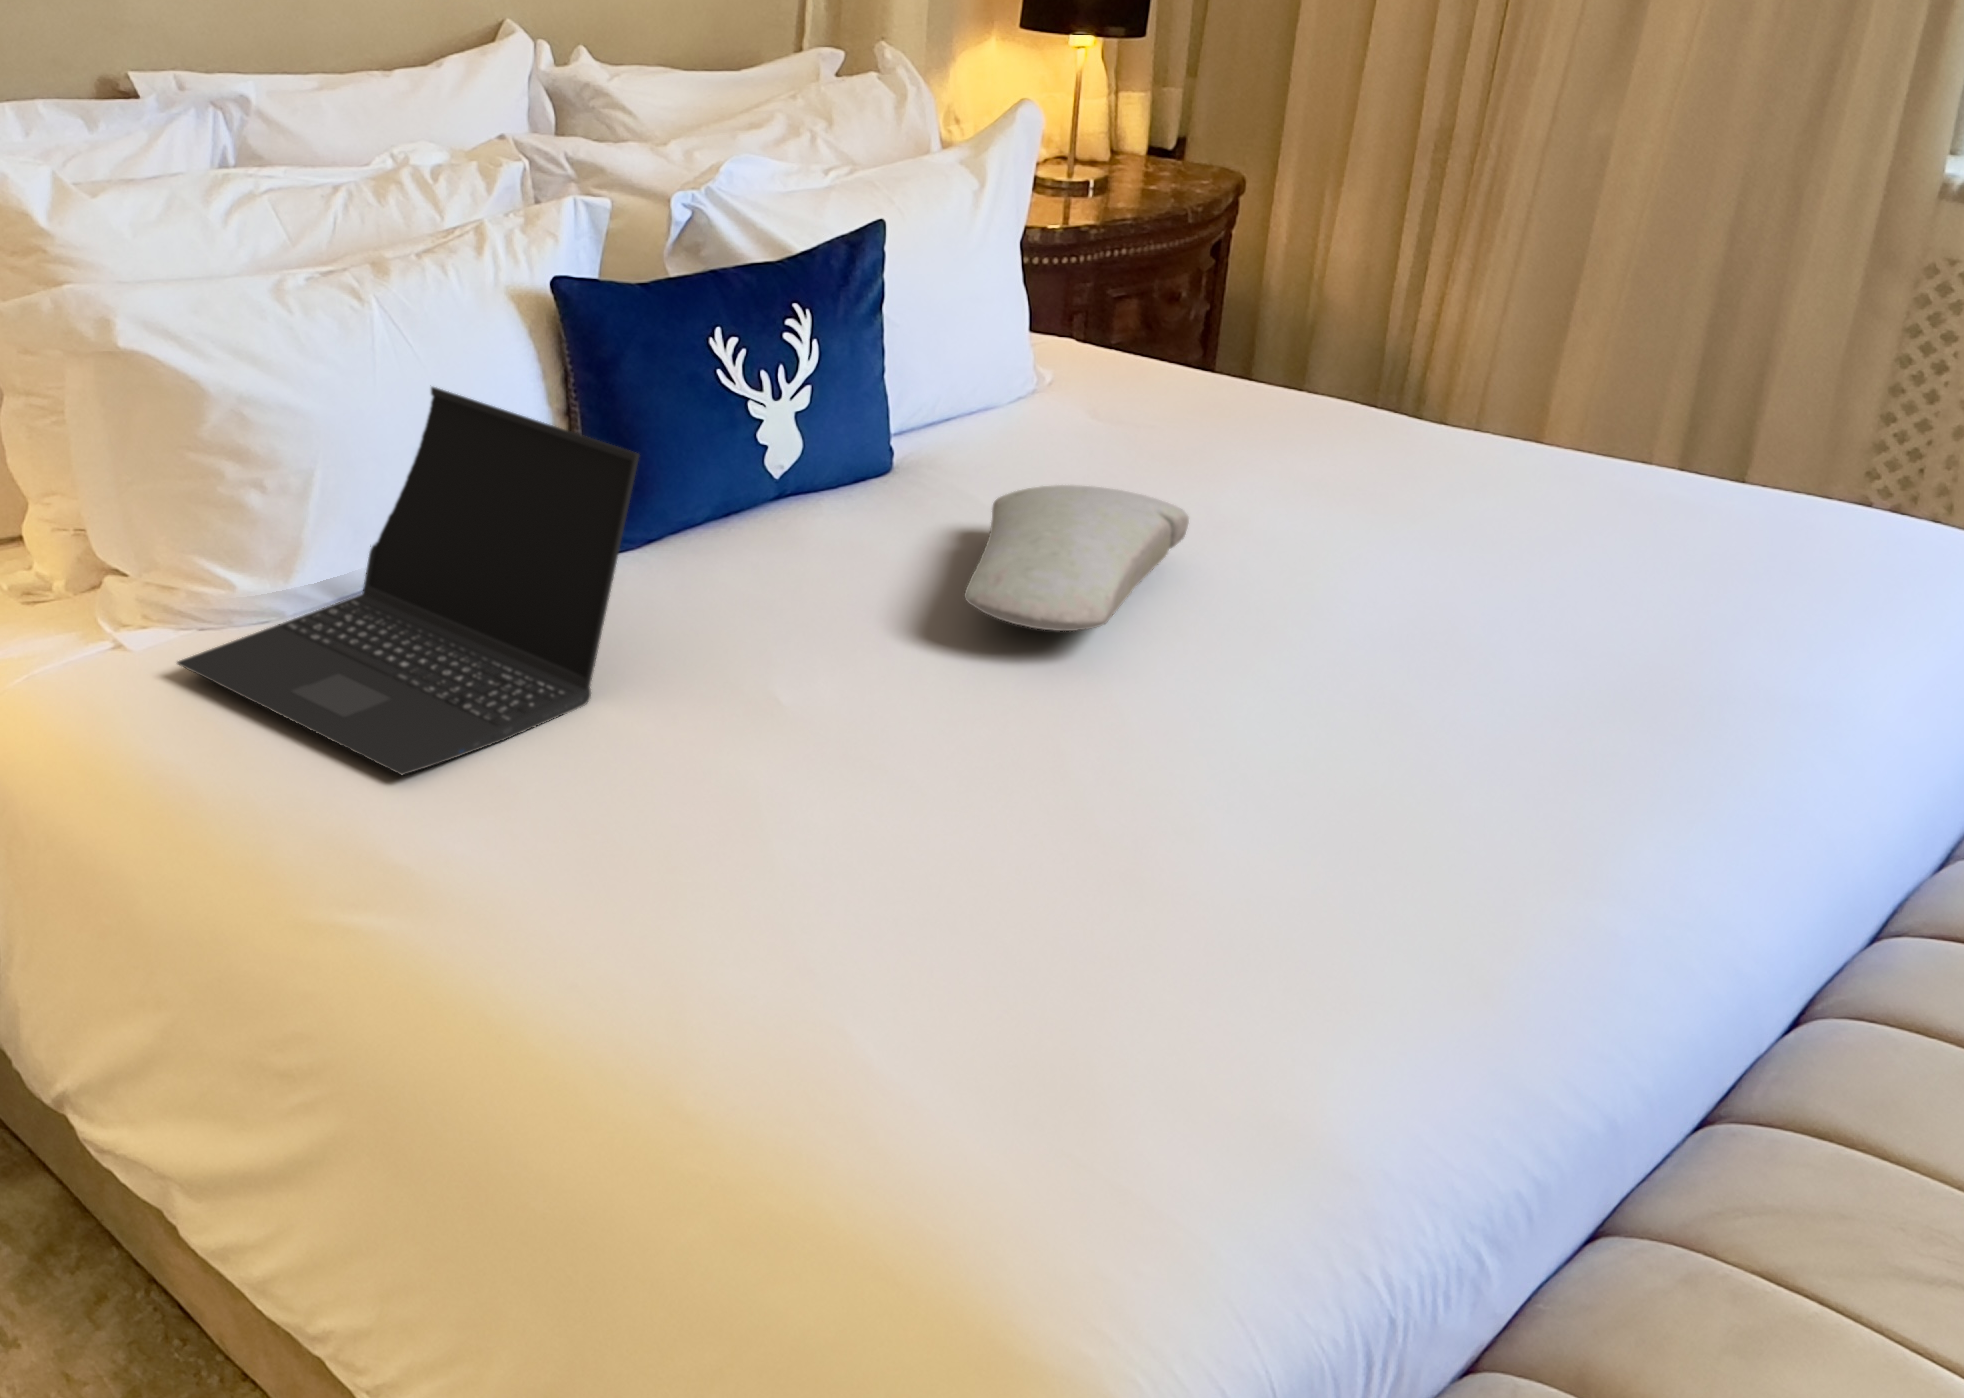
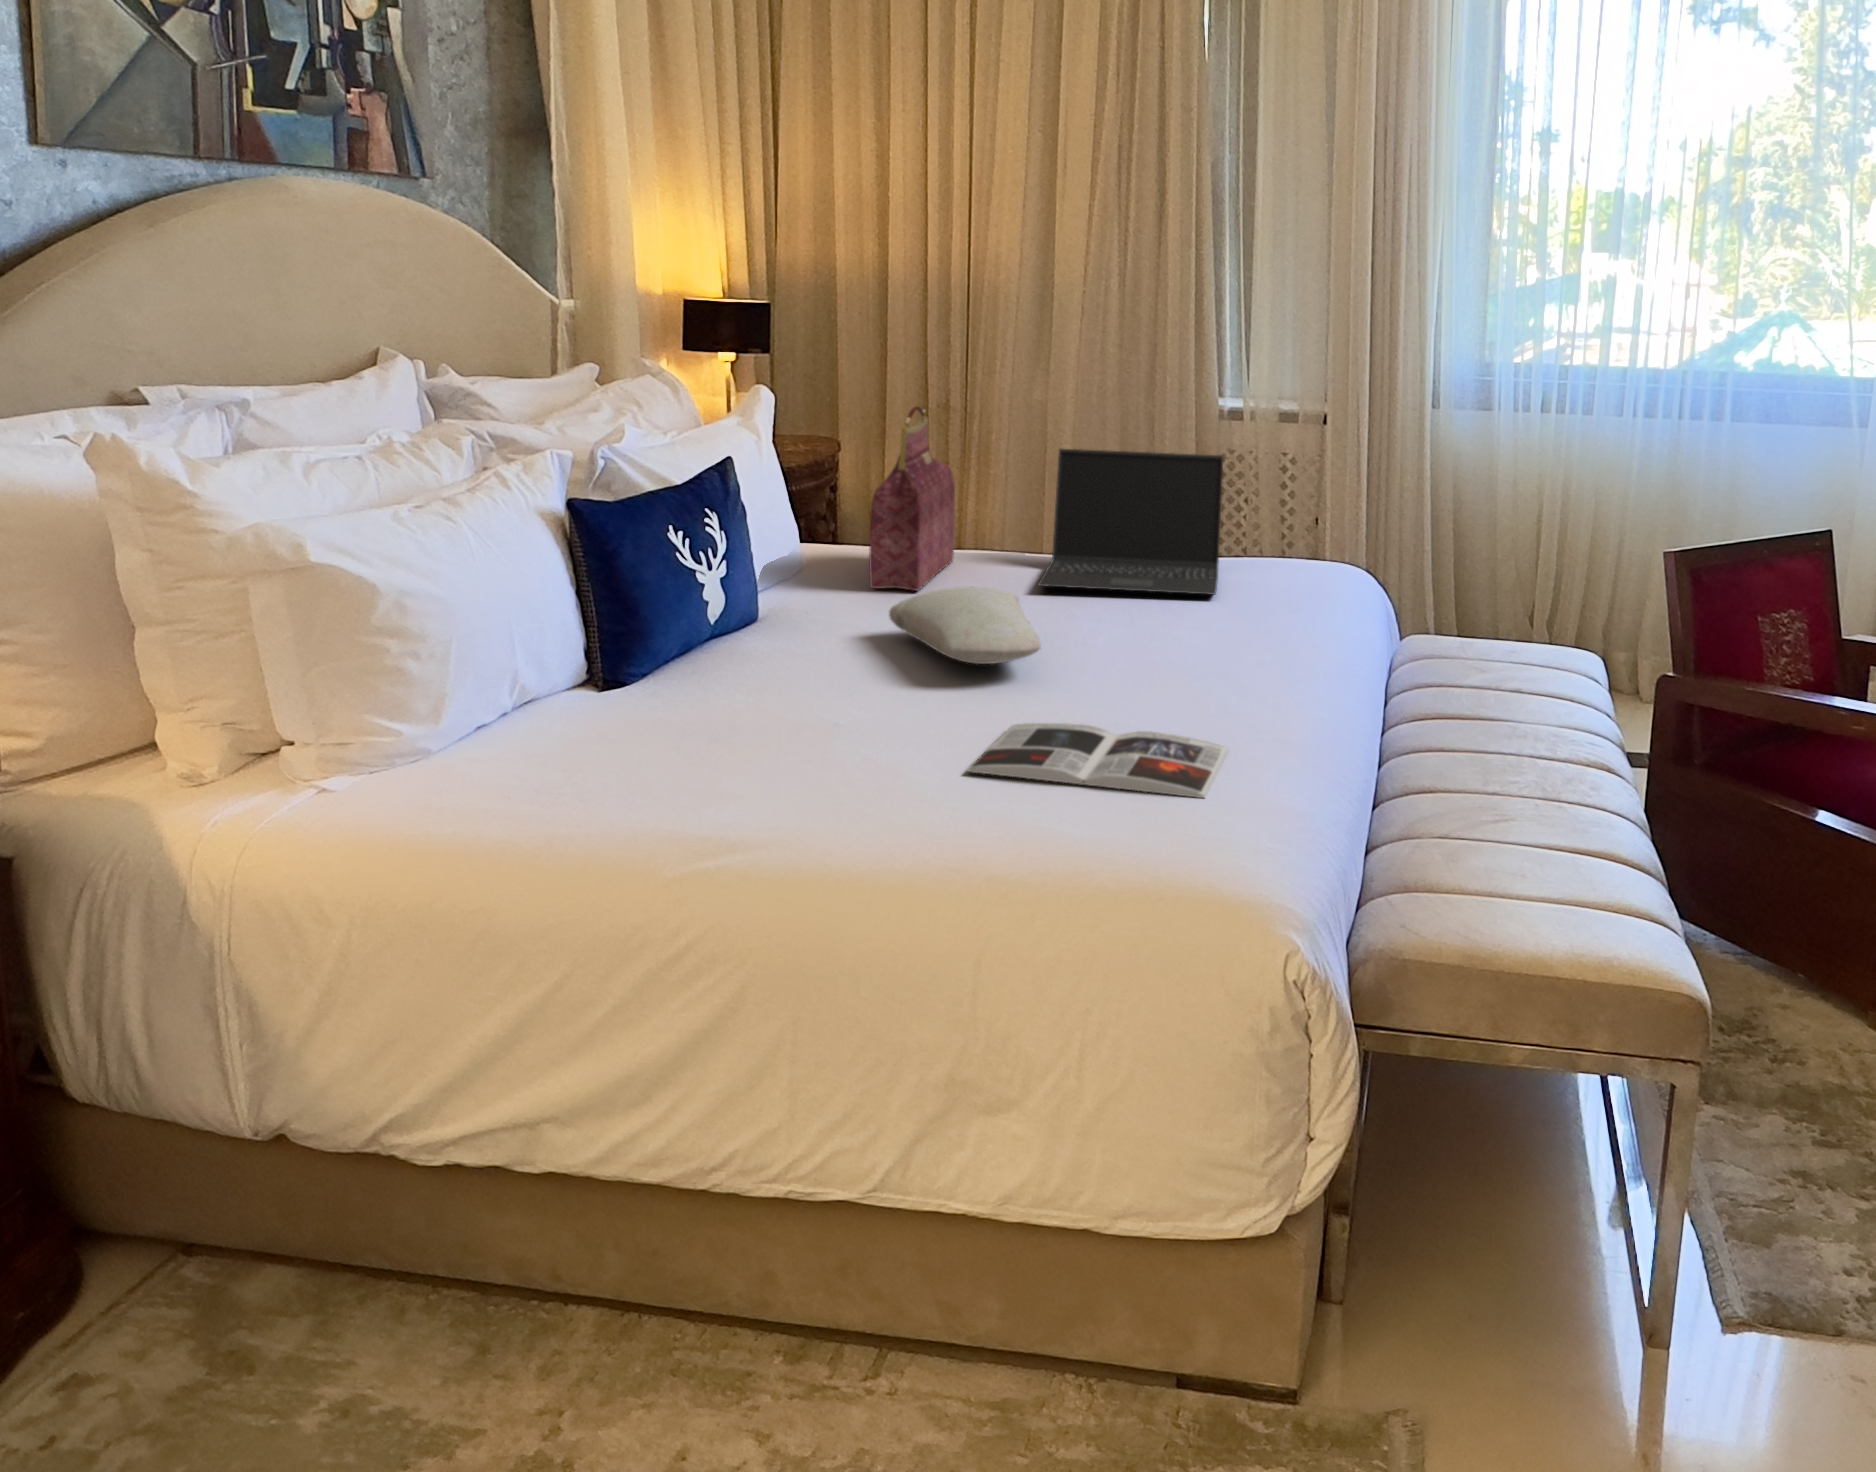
handbag: none [1072,170,1275,462] -> present [869,406,955,591]
laptop: present [177,387,639,775] -> present [1038,449,1223,595]
magazine: none [784,746,1206,967] -> present [967,723,1229,798]

